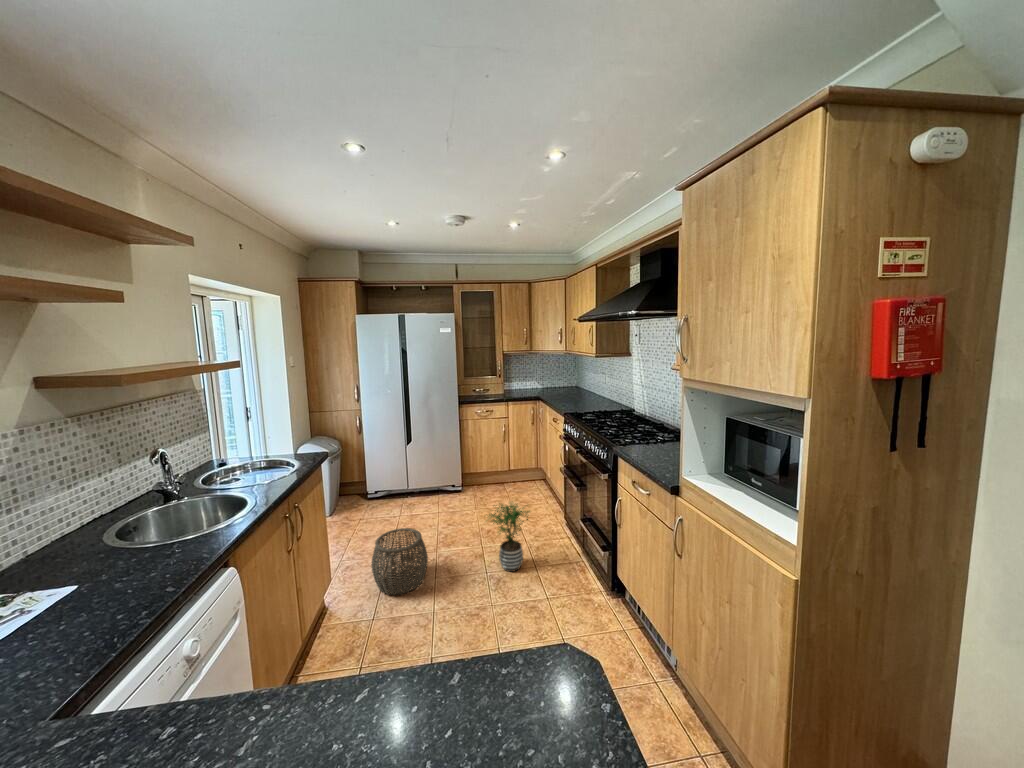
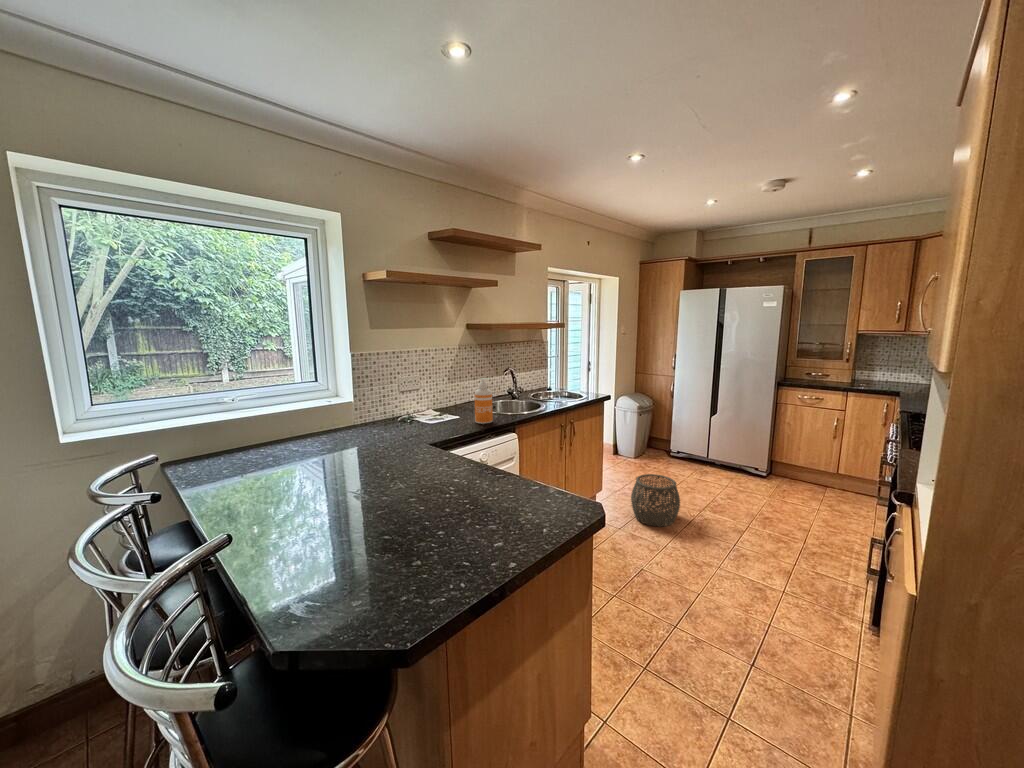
soap dispenser: none [119,487,175,589] -> present [475,378,493,423]
potted plant: present [488,503,530,572] -> none [740,482,801,558]

